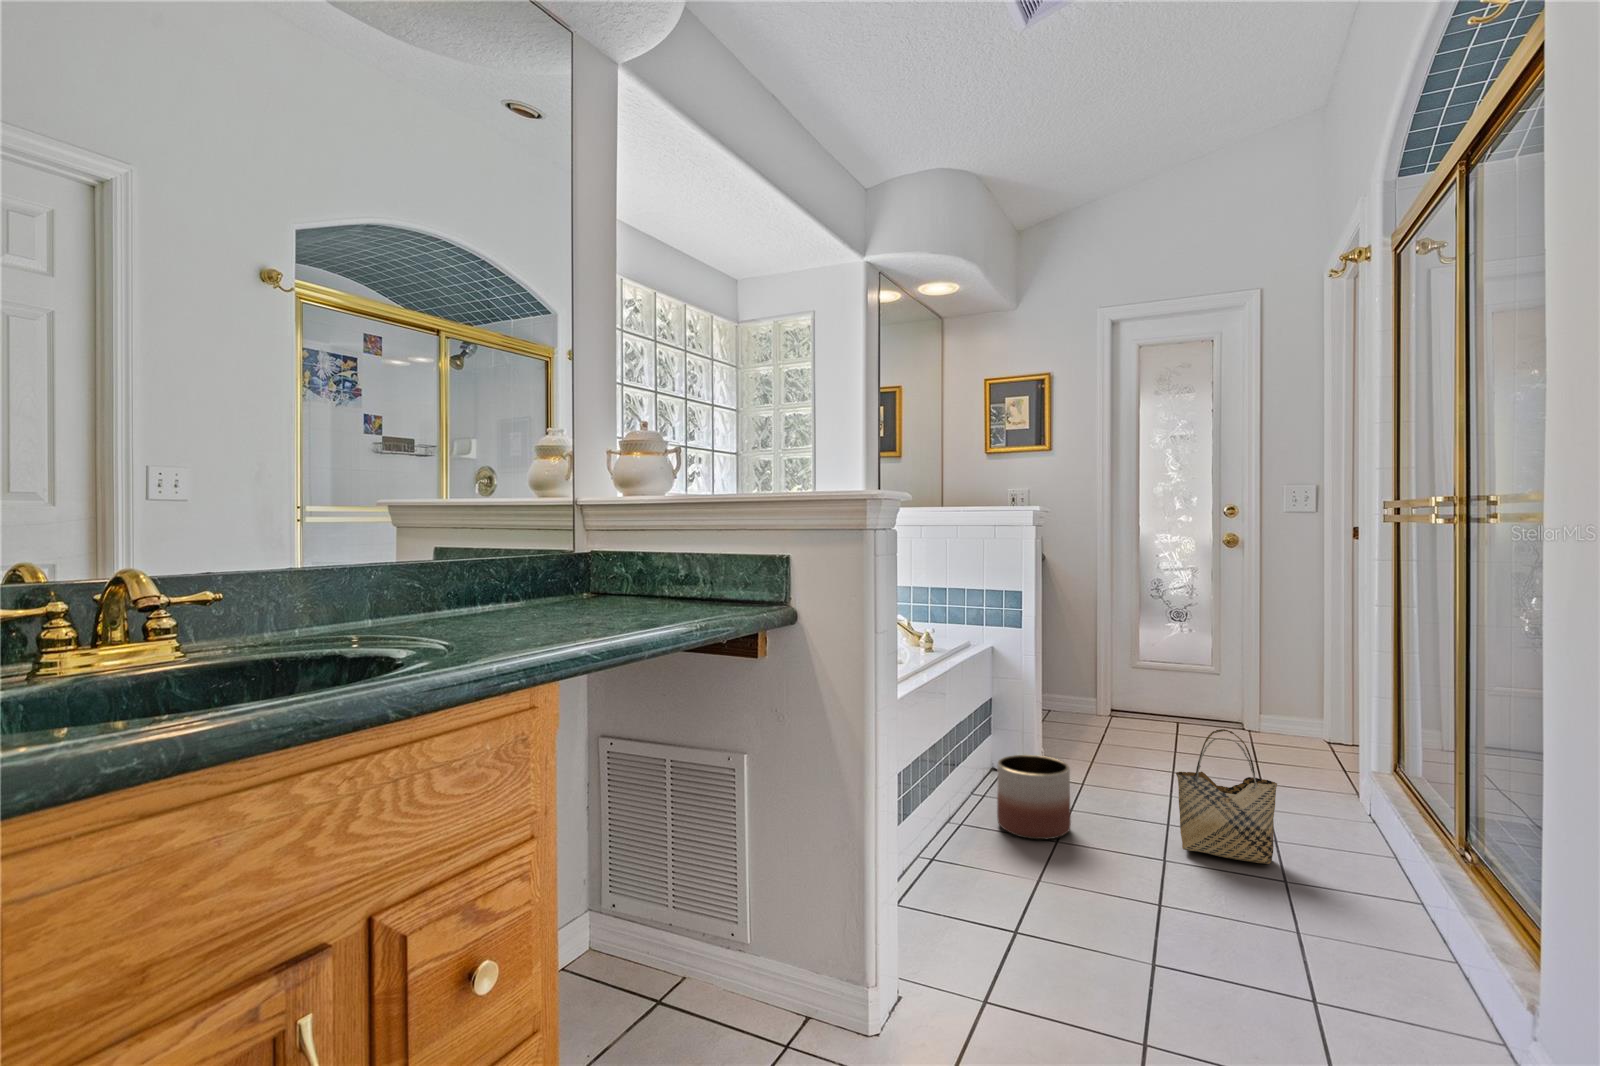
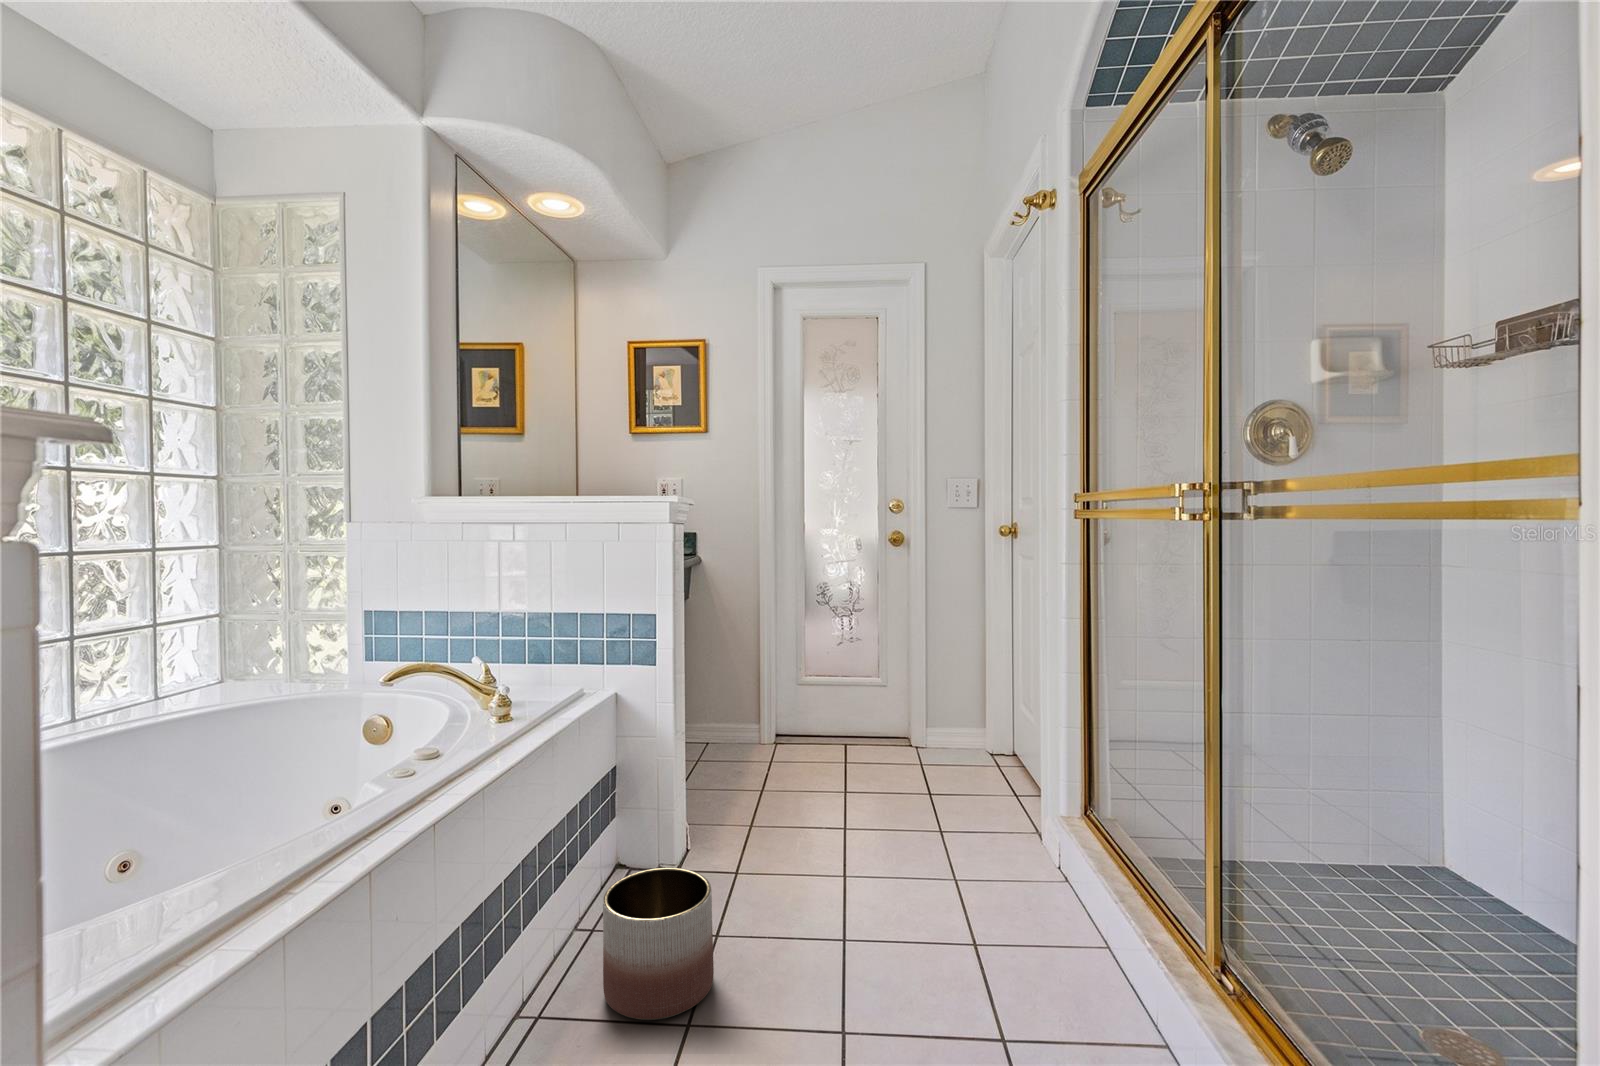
woven basket: present [1176,729,1277,864] -> none [856,806,983,1001]

